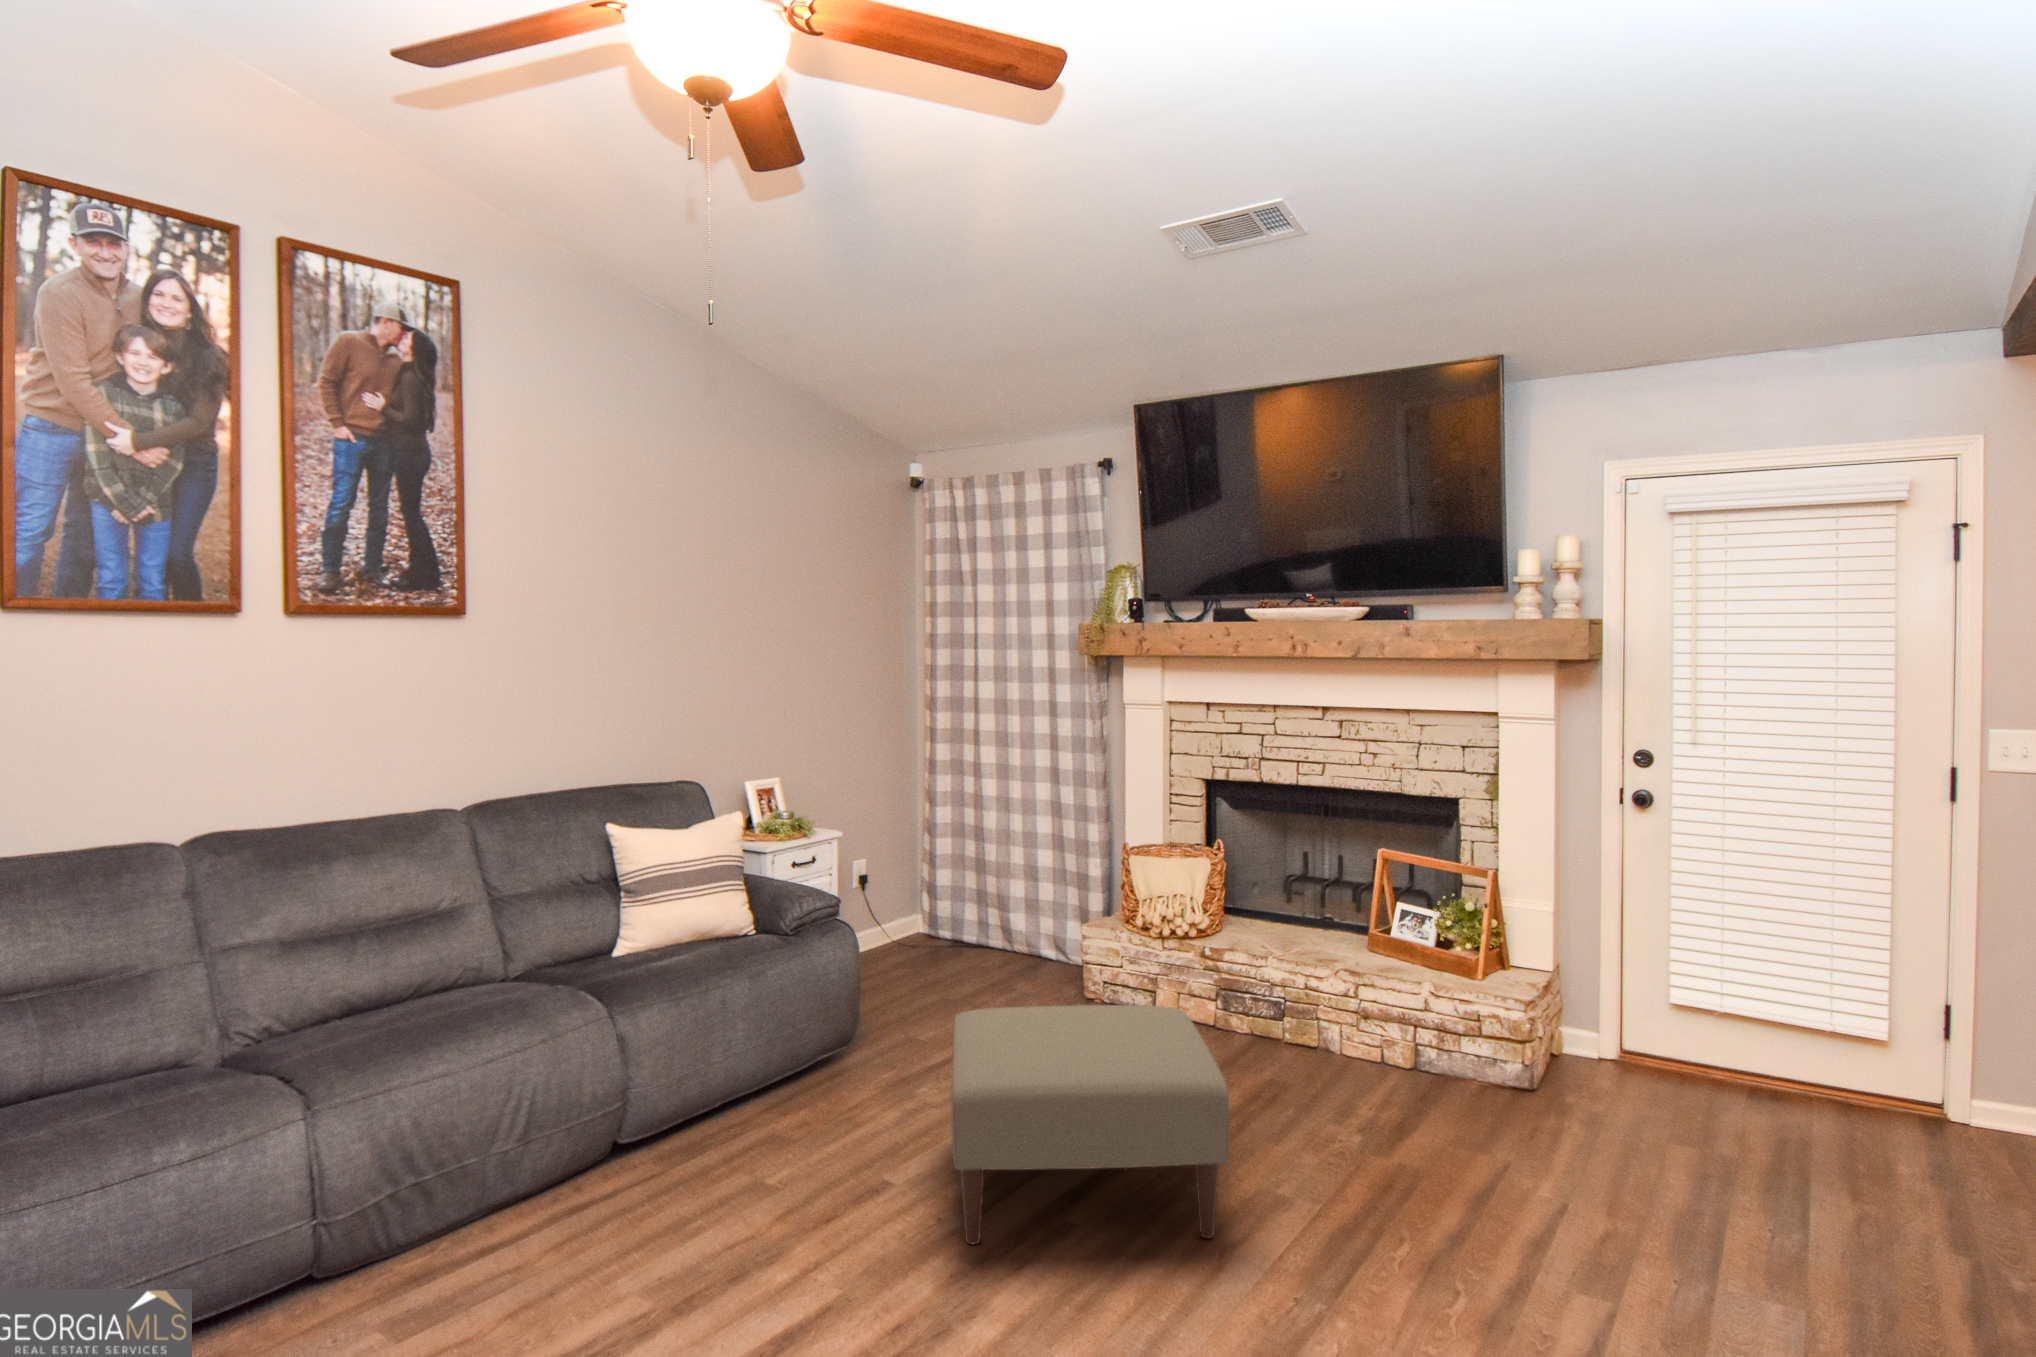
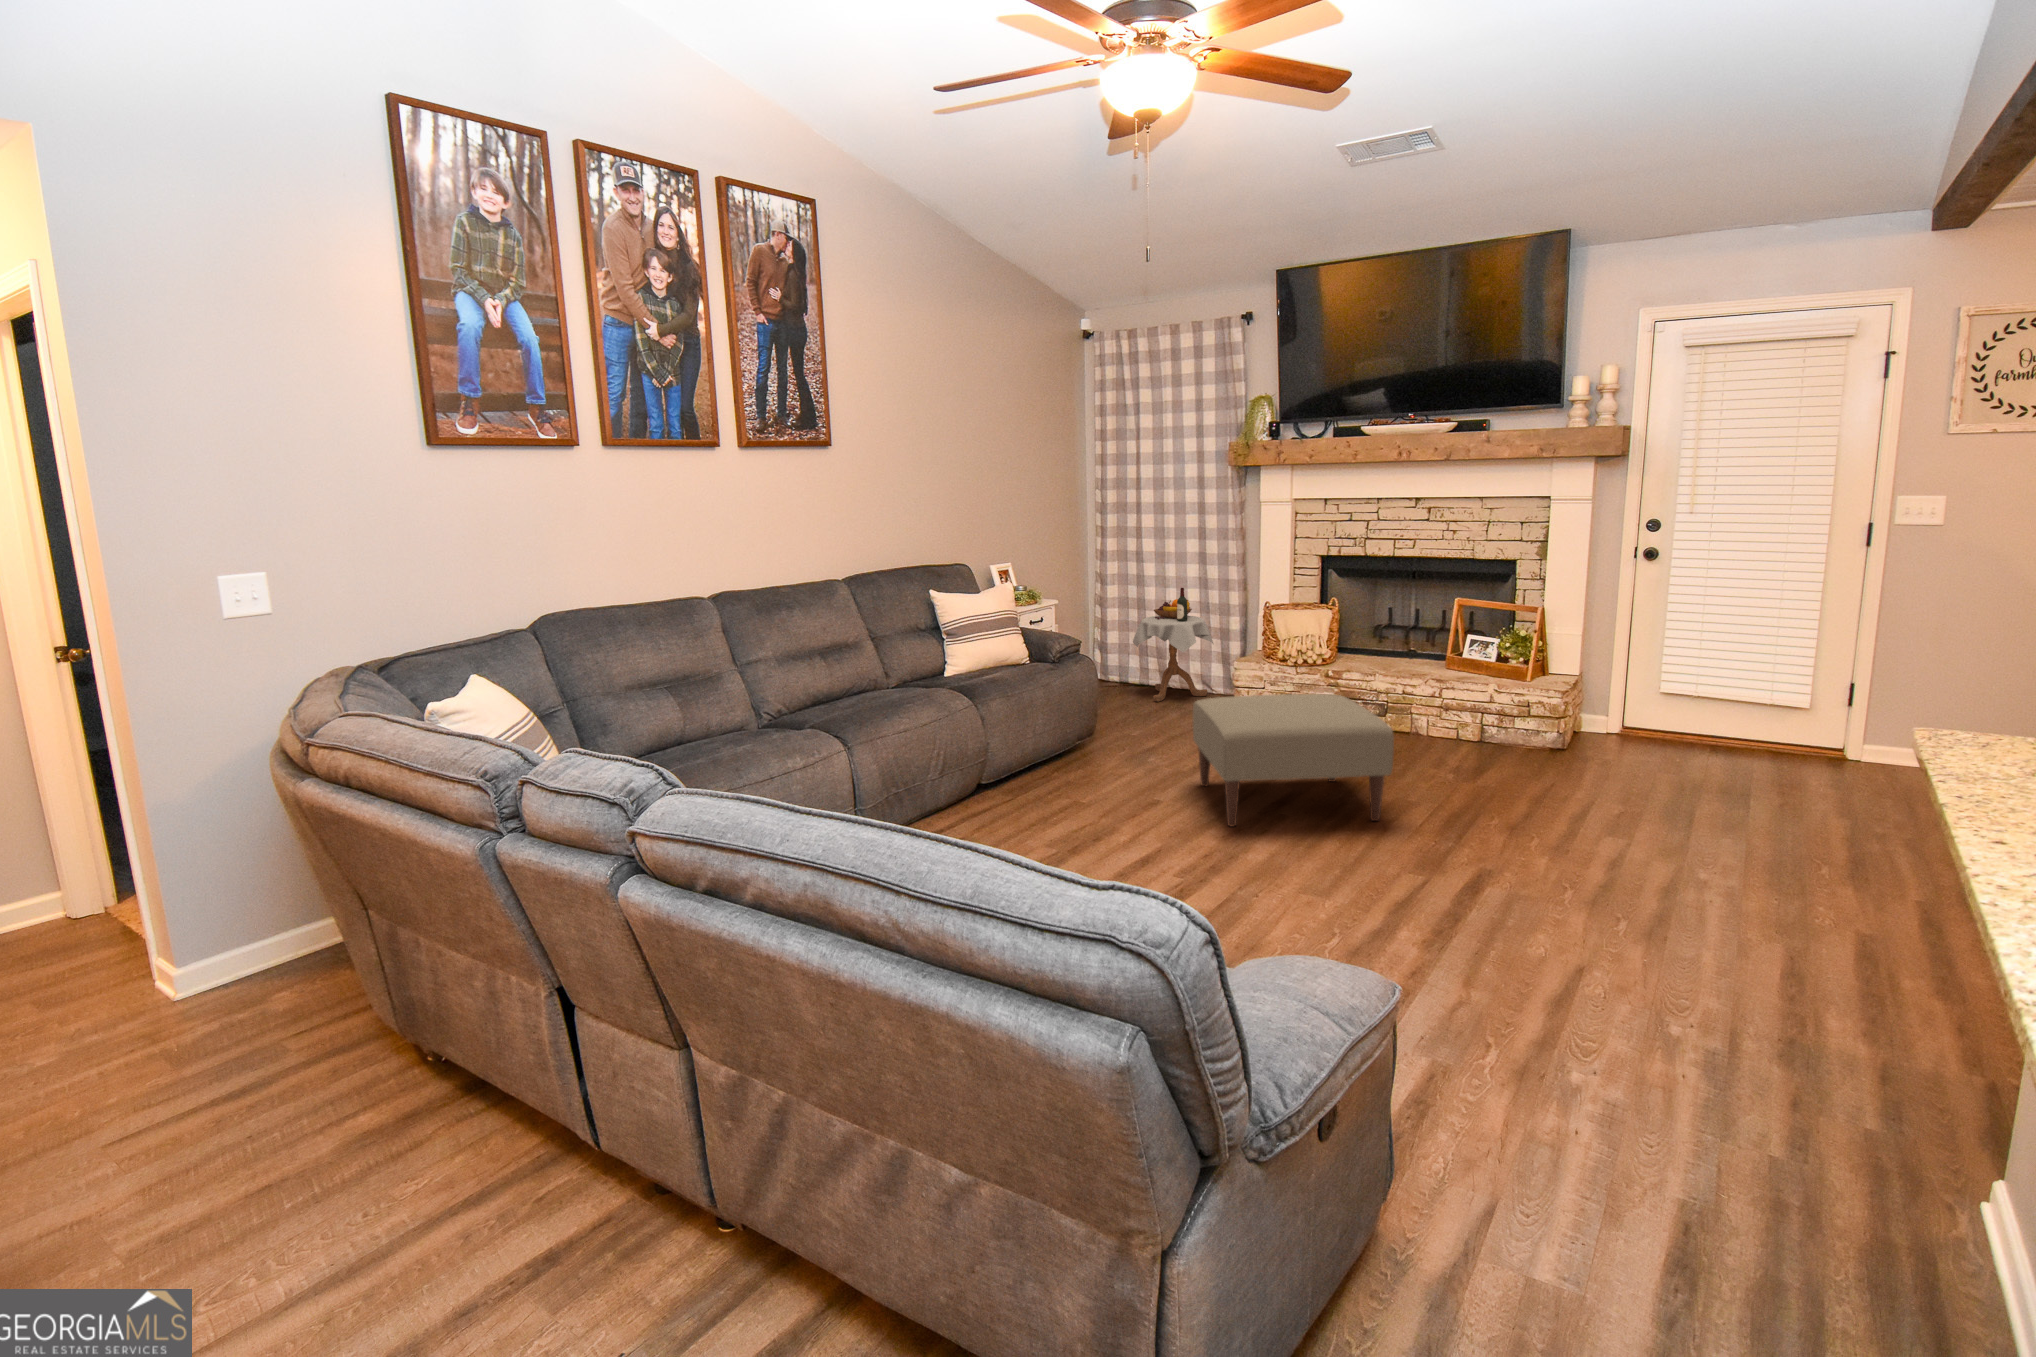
side table: none [952,818,1065,979] -> present [1133,588,1213,701]

